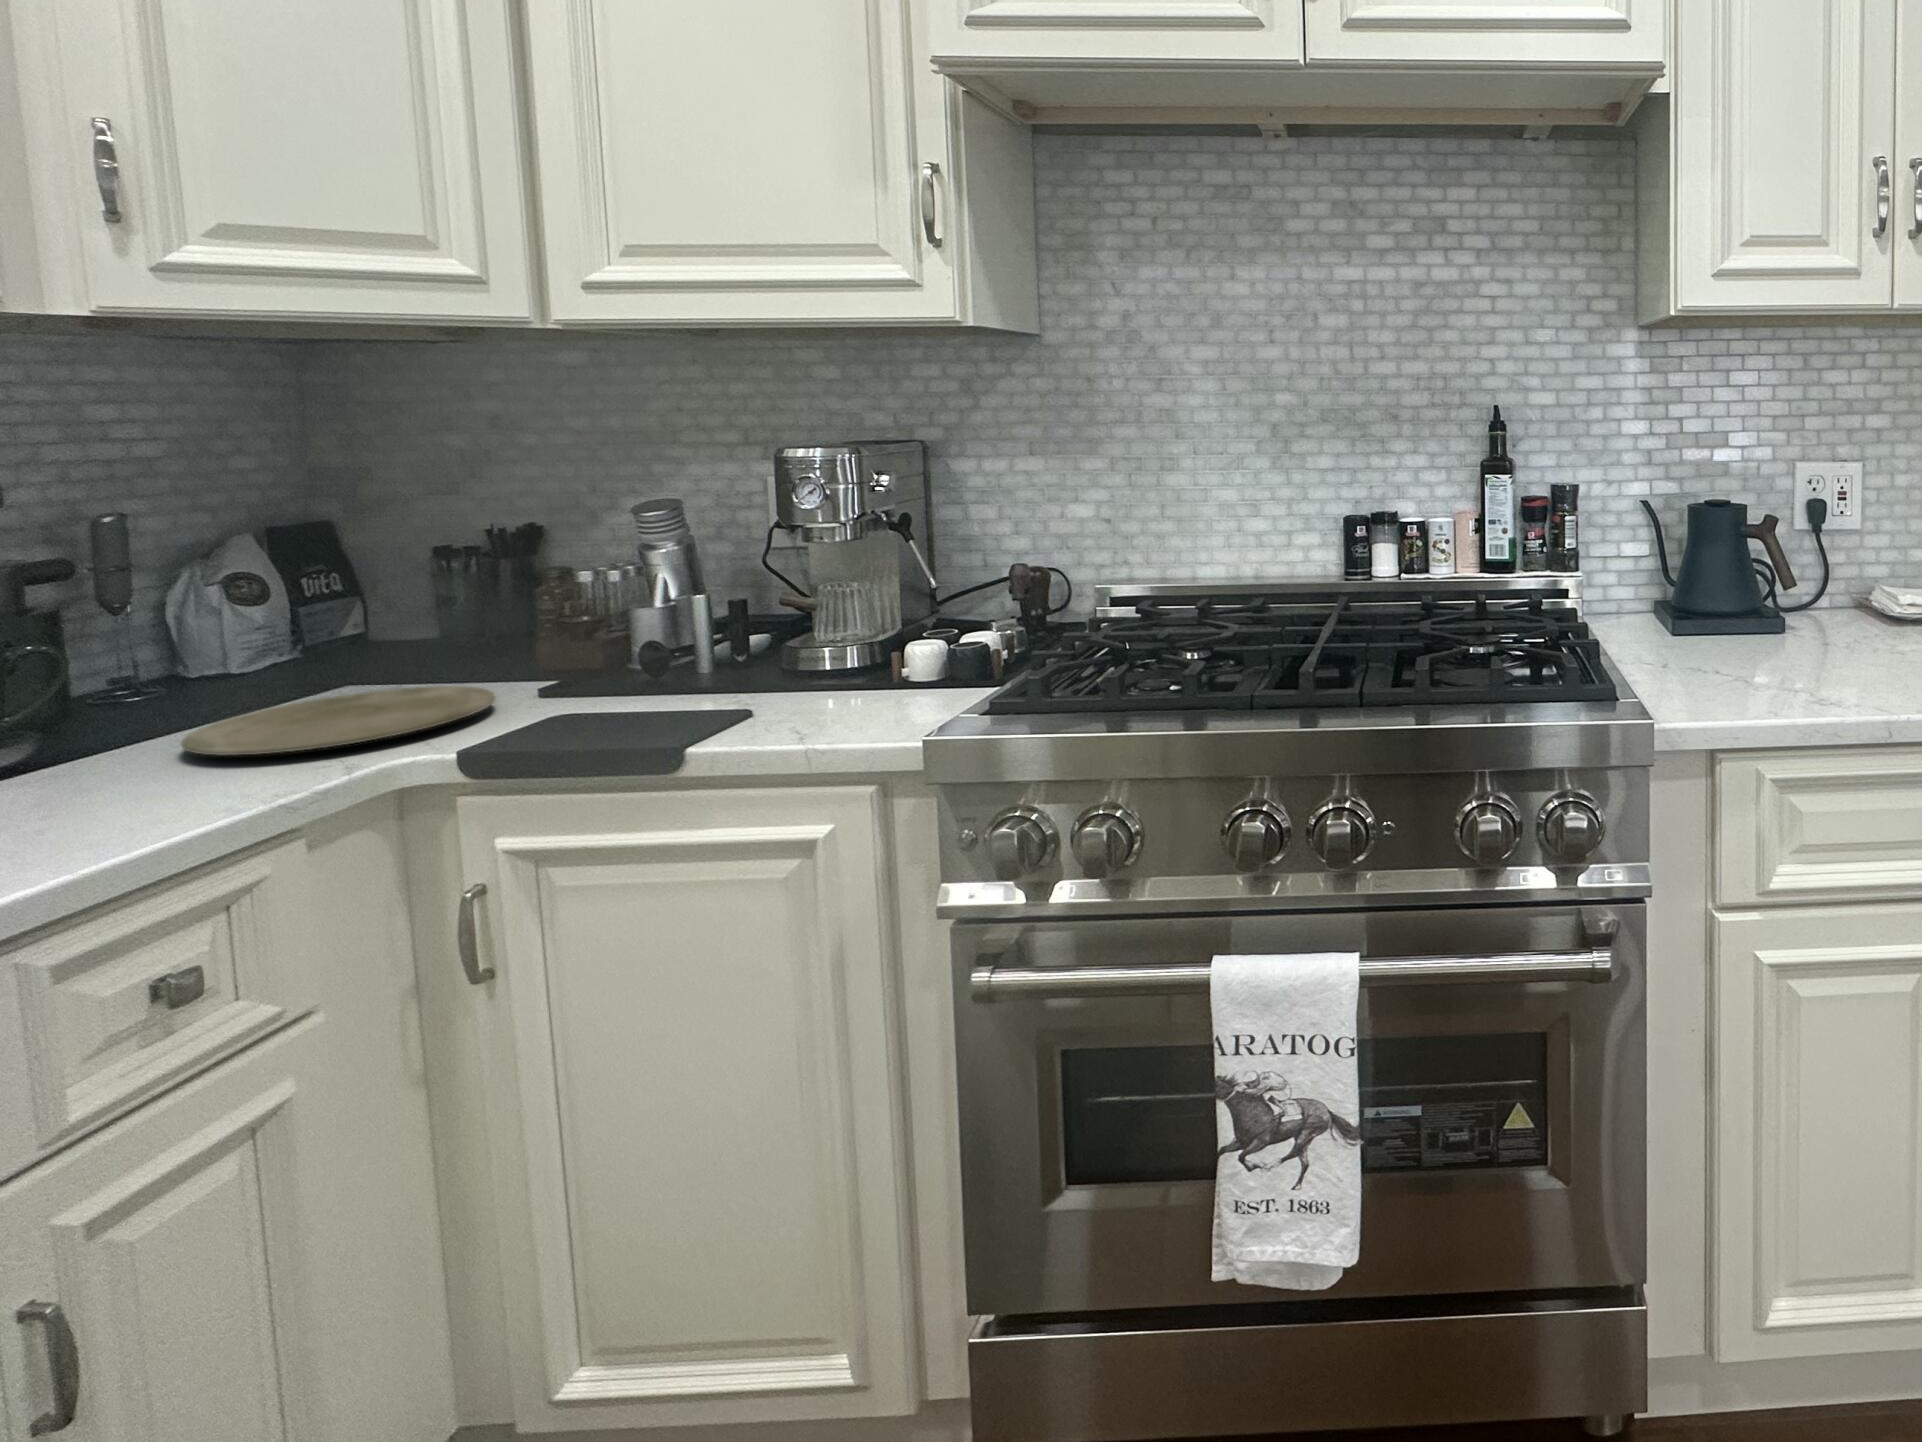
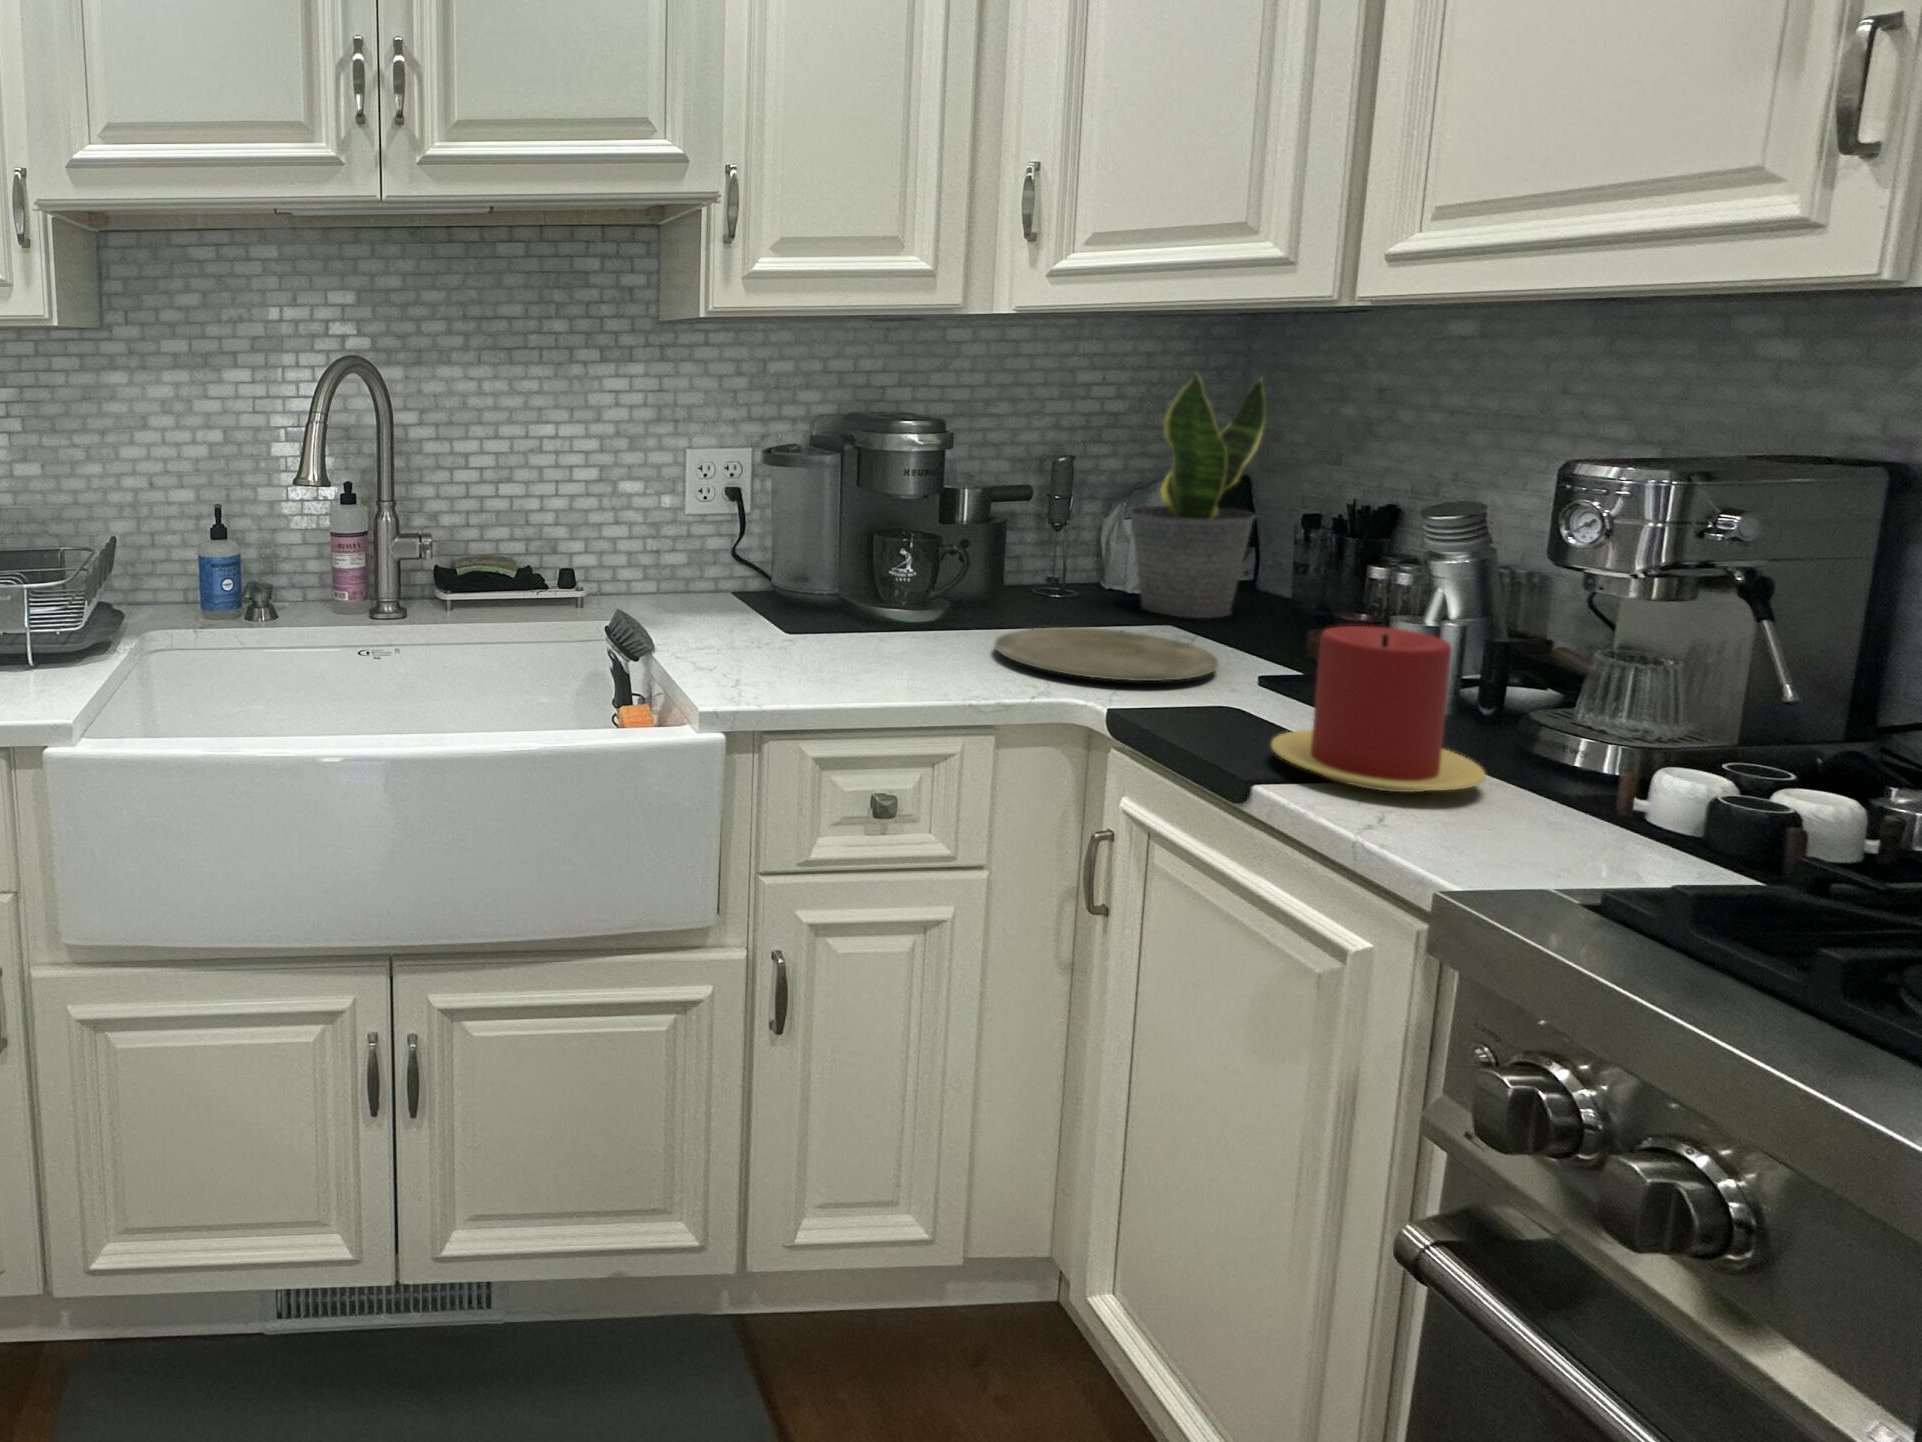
potted plant: none [231,399,402,681] -> present [1129,373,1265,618]
candle: none [656,591,822,727] -> present [1271,626,1485,792]

